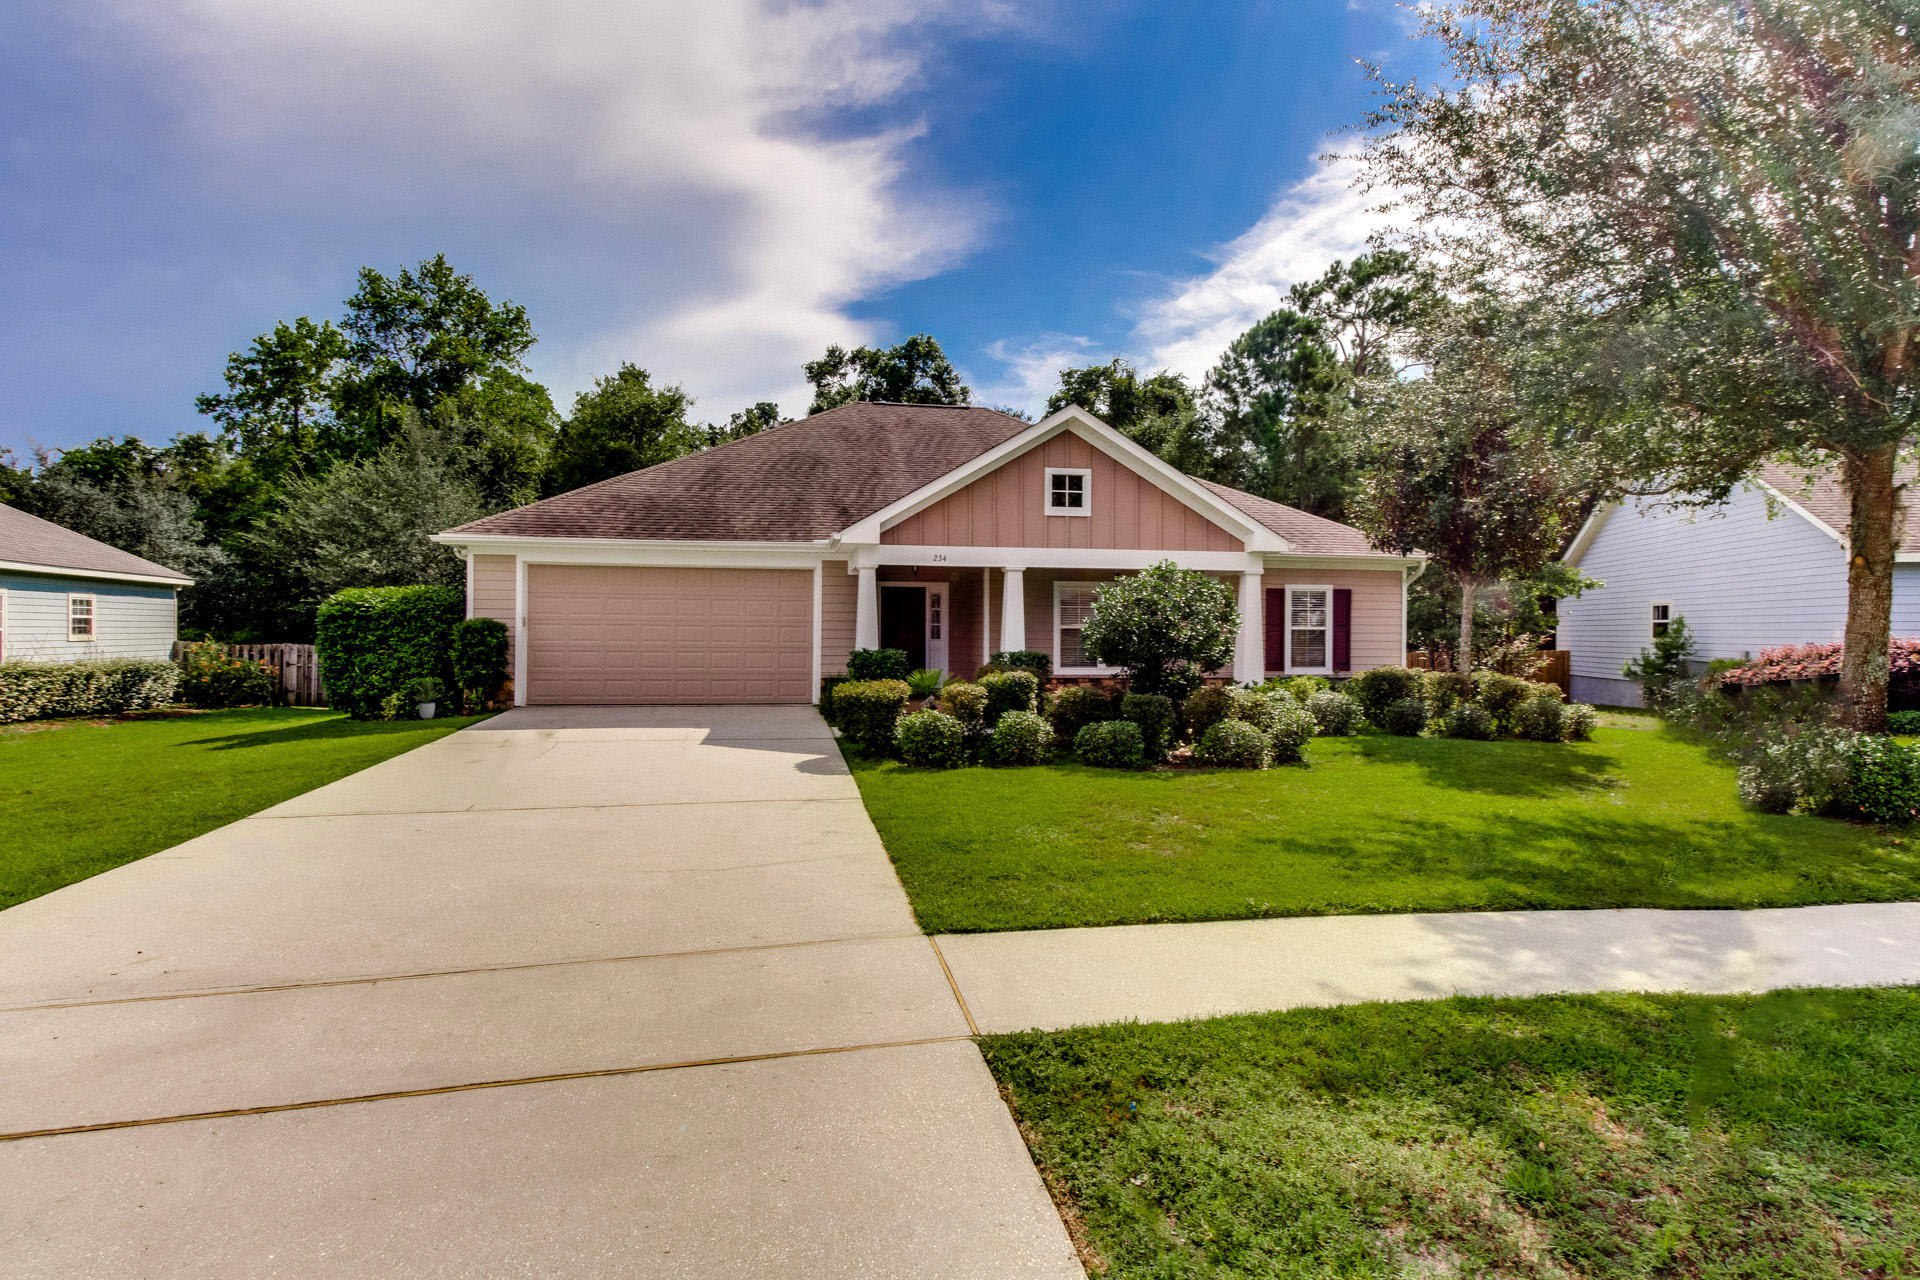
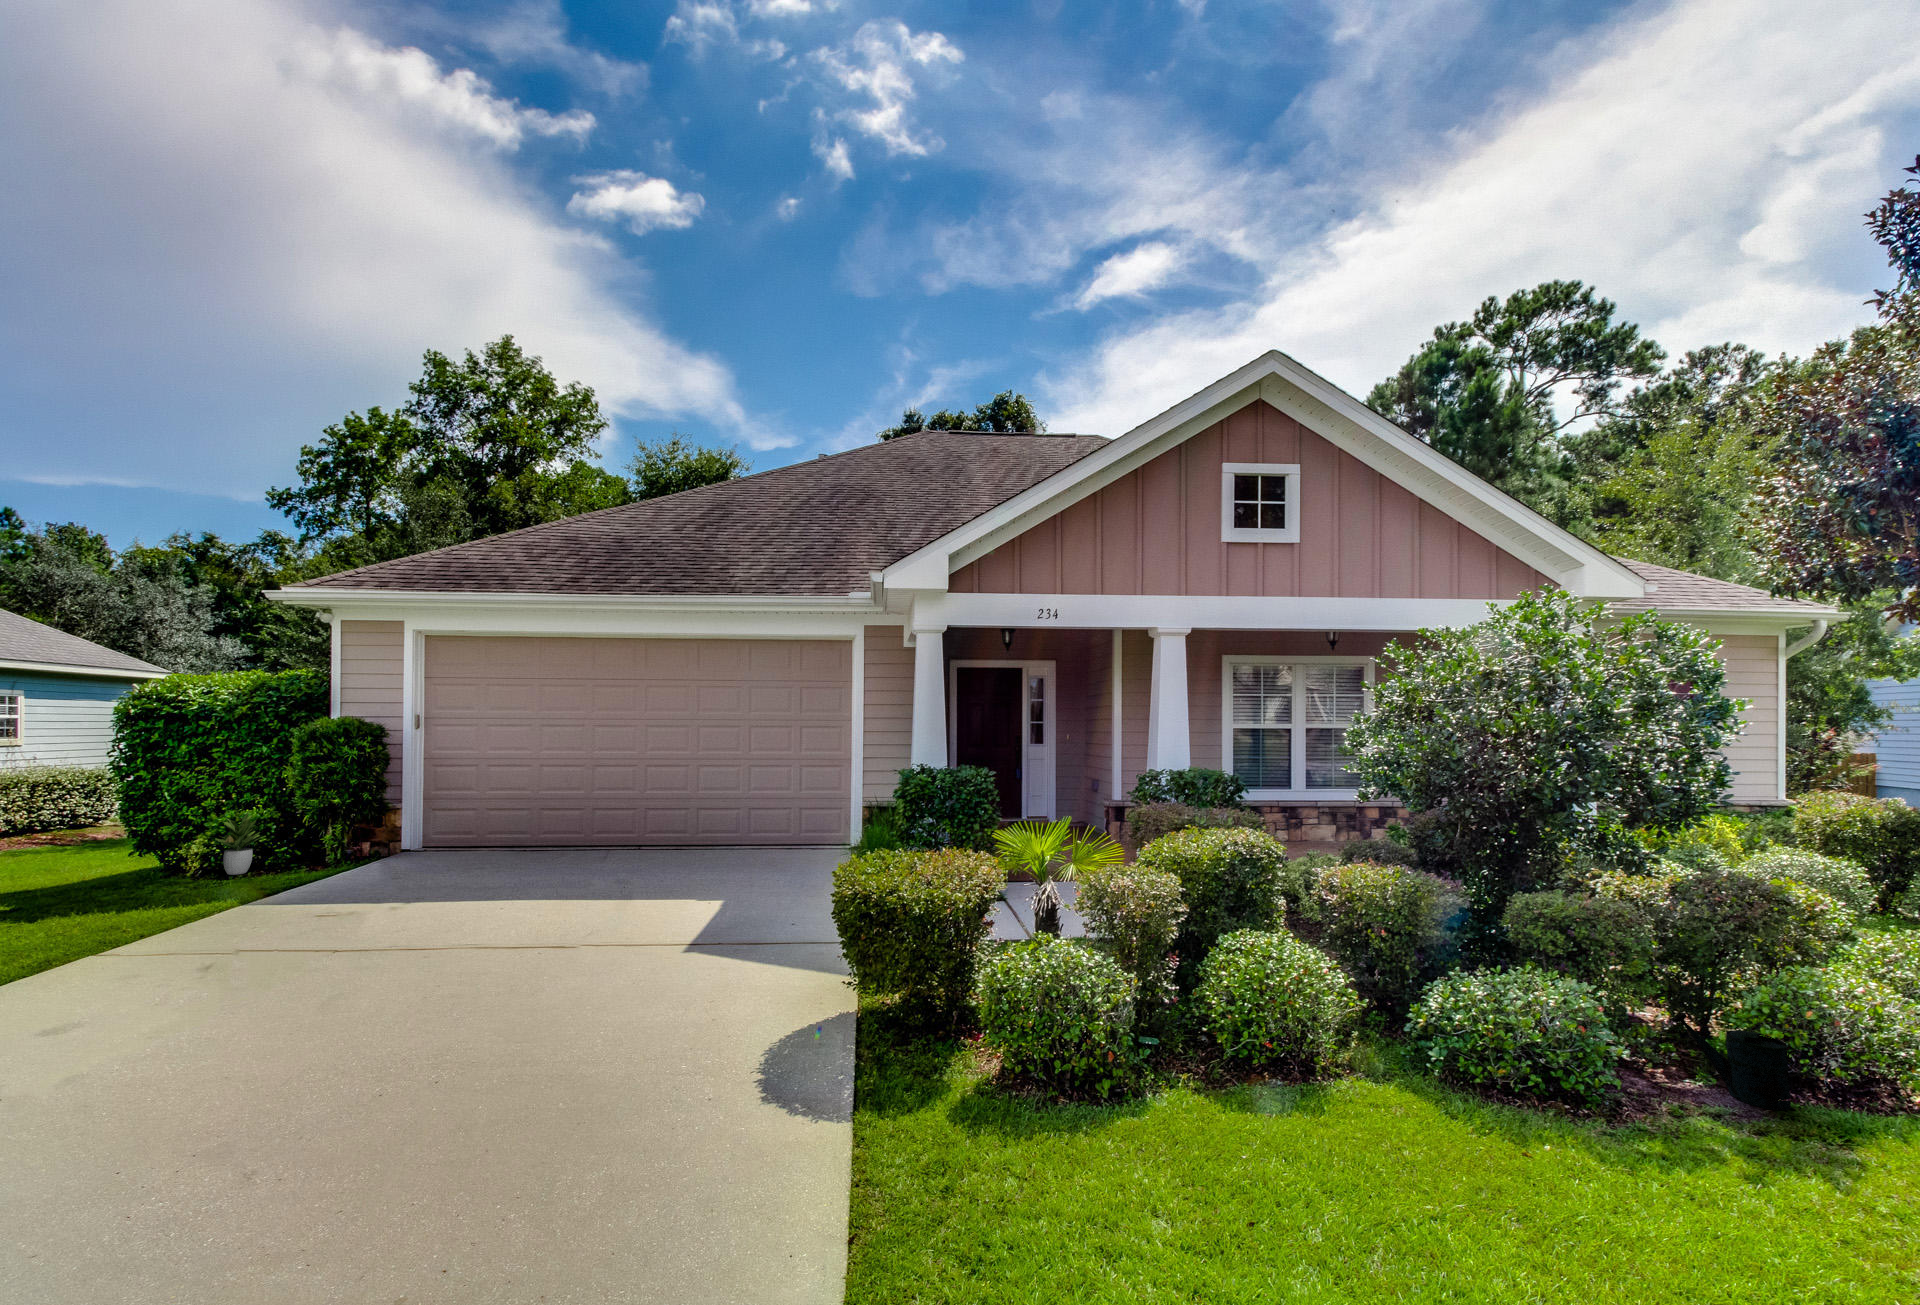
watering can: none [1167,735,1204,765] -> present [1671,1013,1813,1110]

